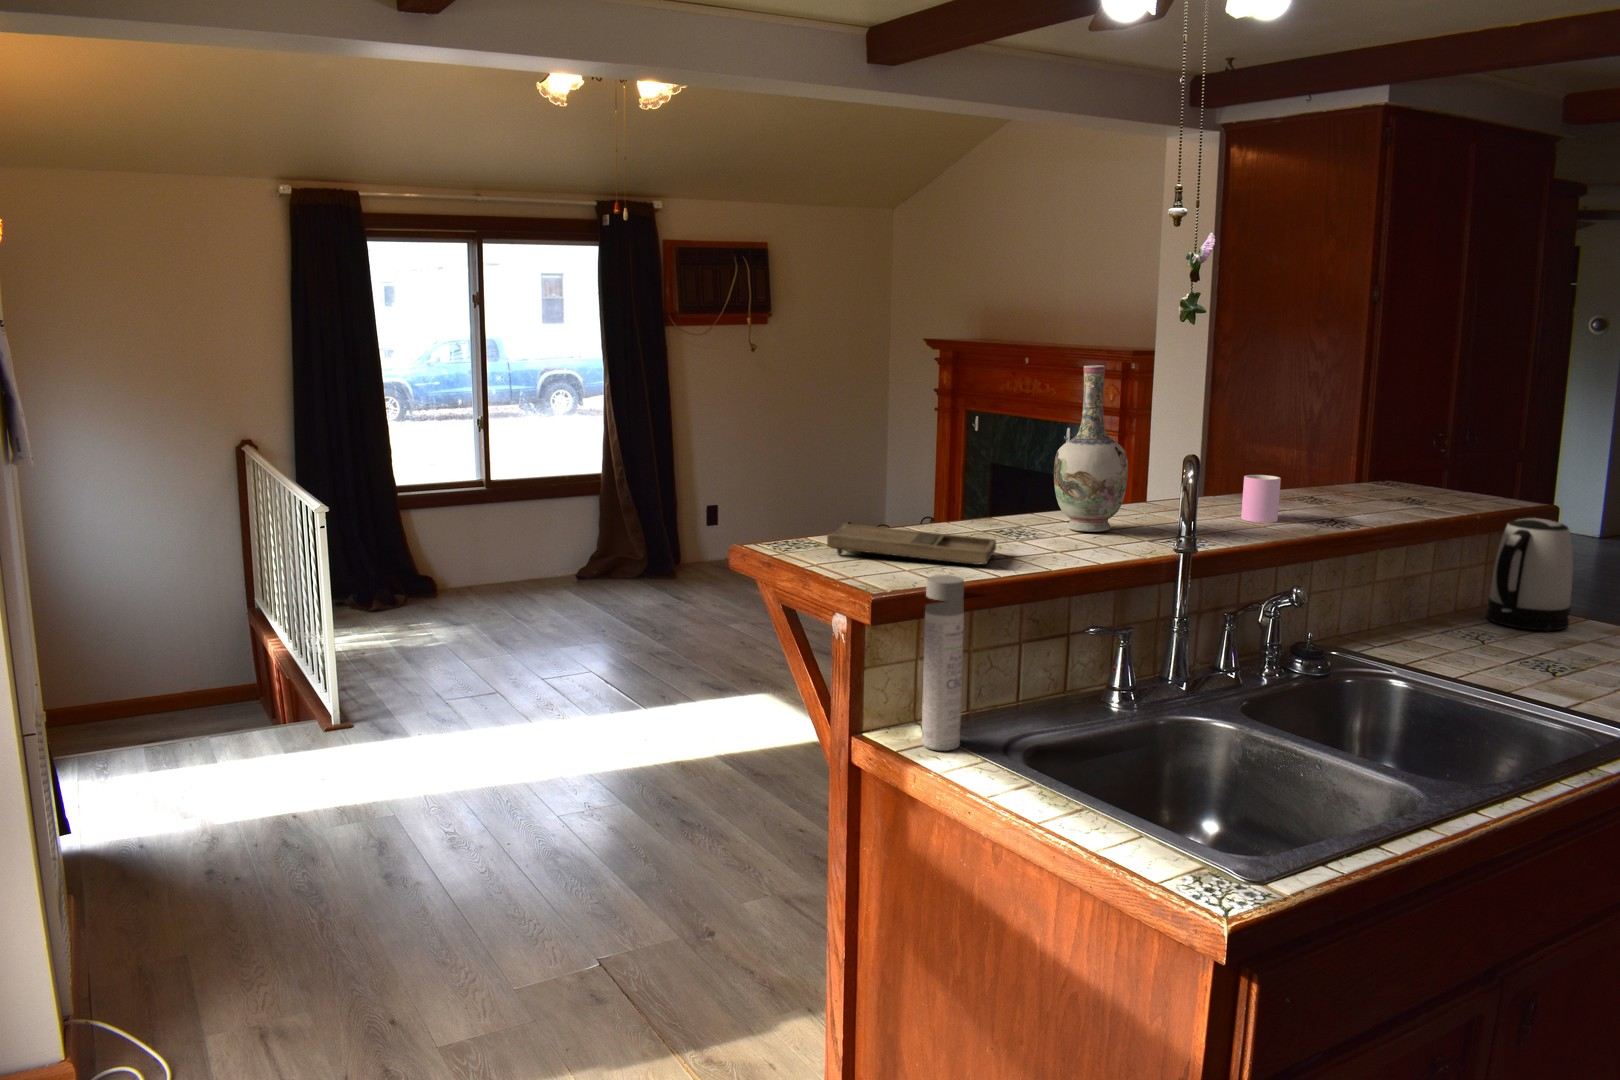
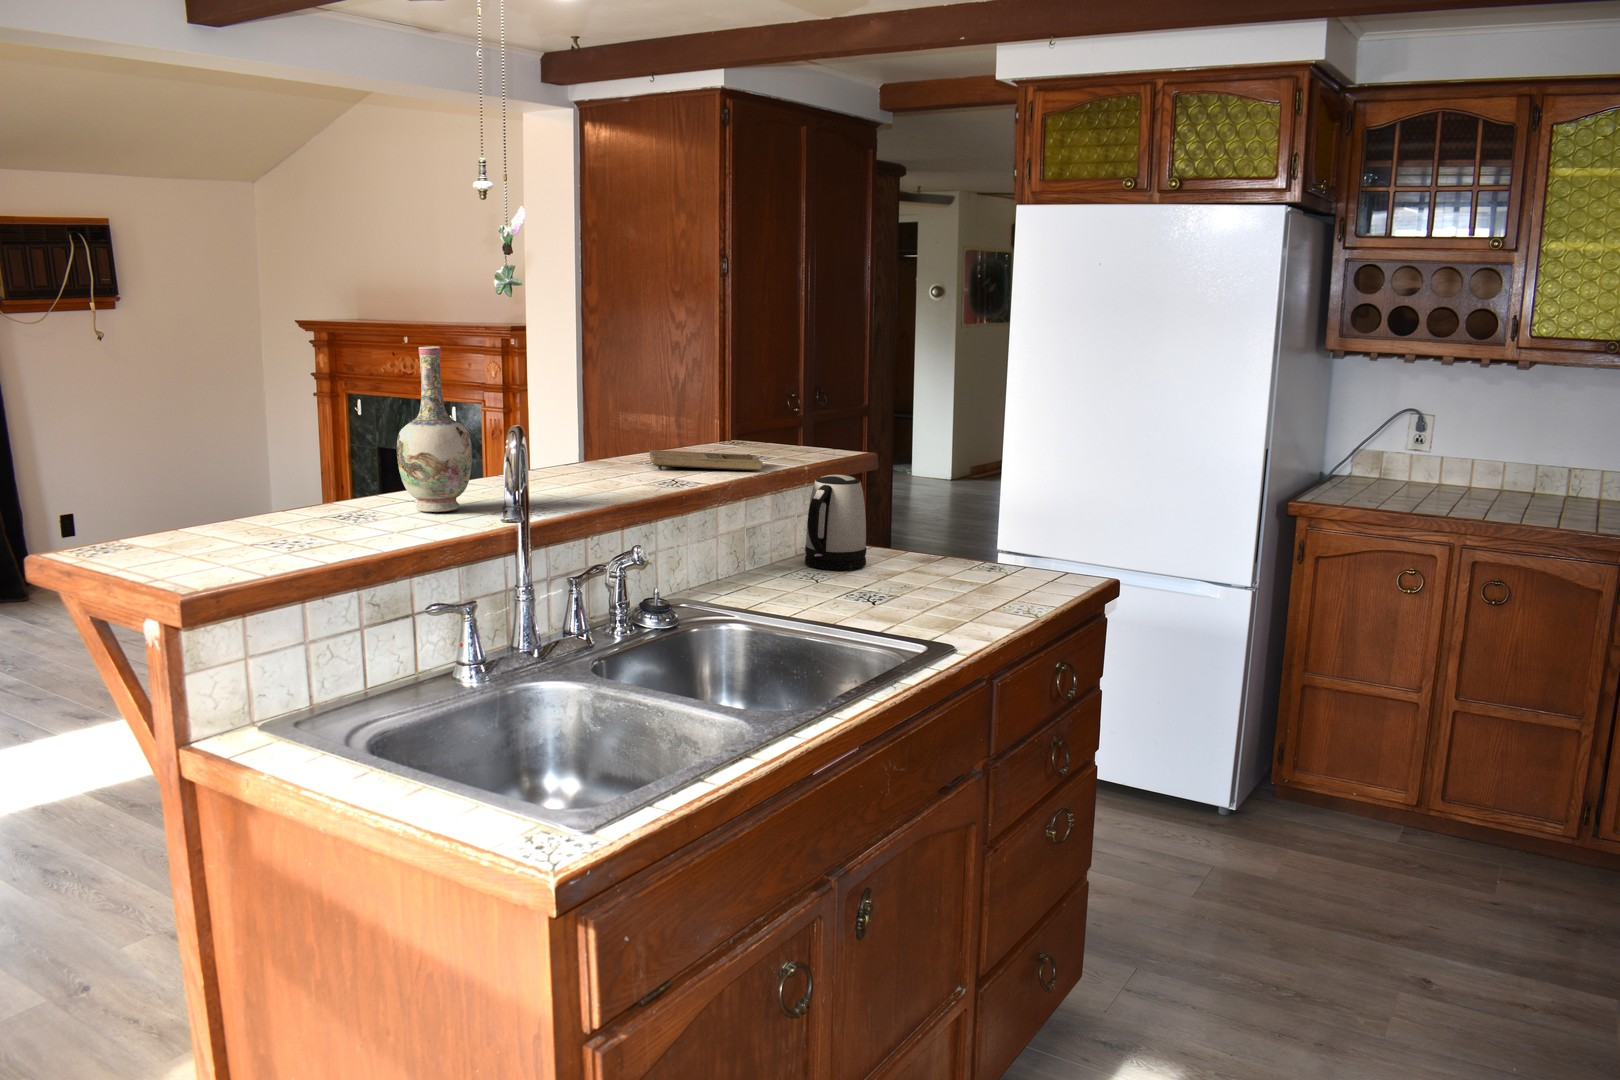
cup: present [1241,475,1281,523] -> none [588,448,621,493]
tray: present [827,523,996,565] -> present [650,450,762,470]
spray bottle: present [922,575,964,751] -> none [246,569,300,752]

